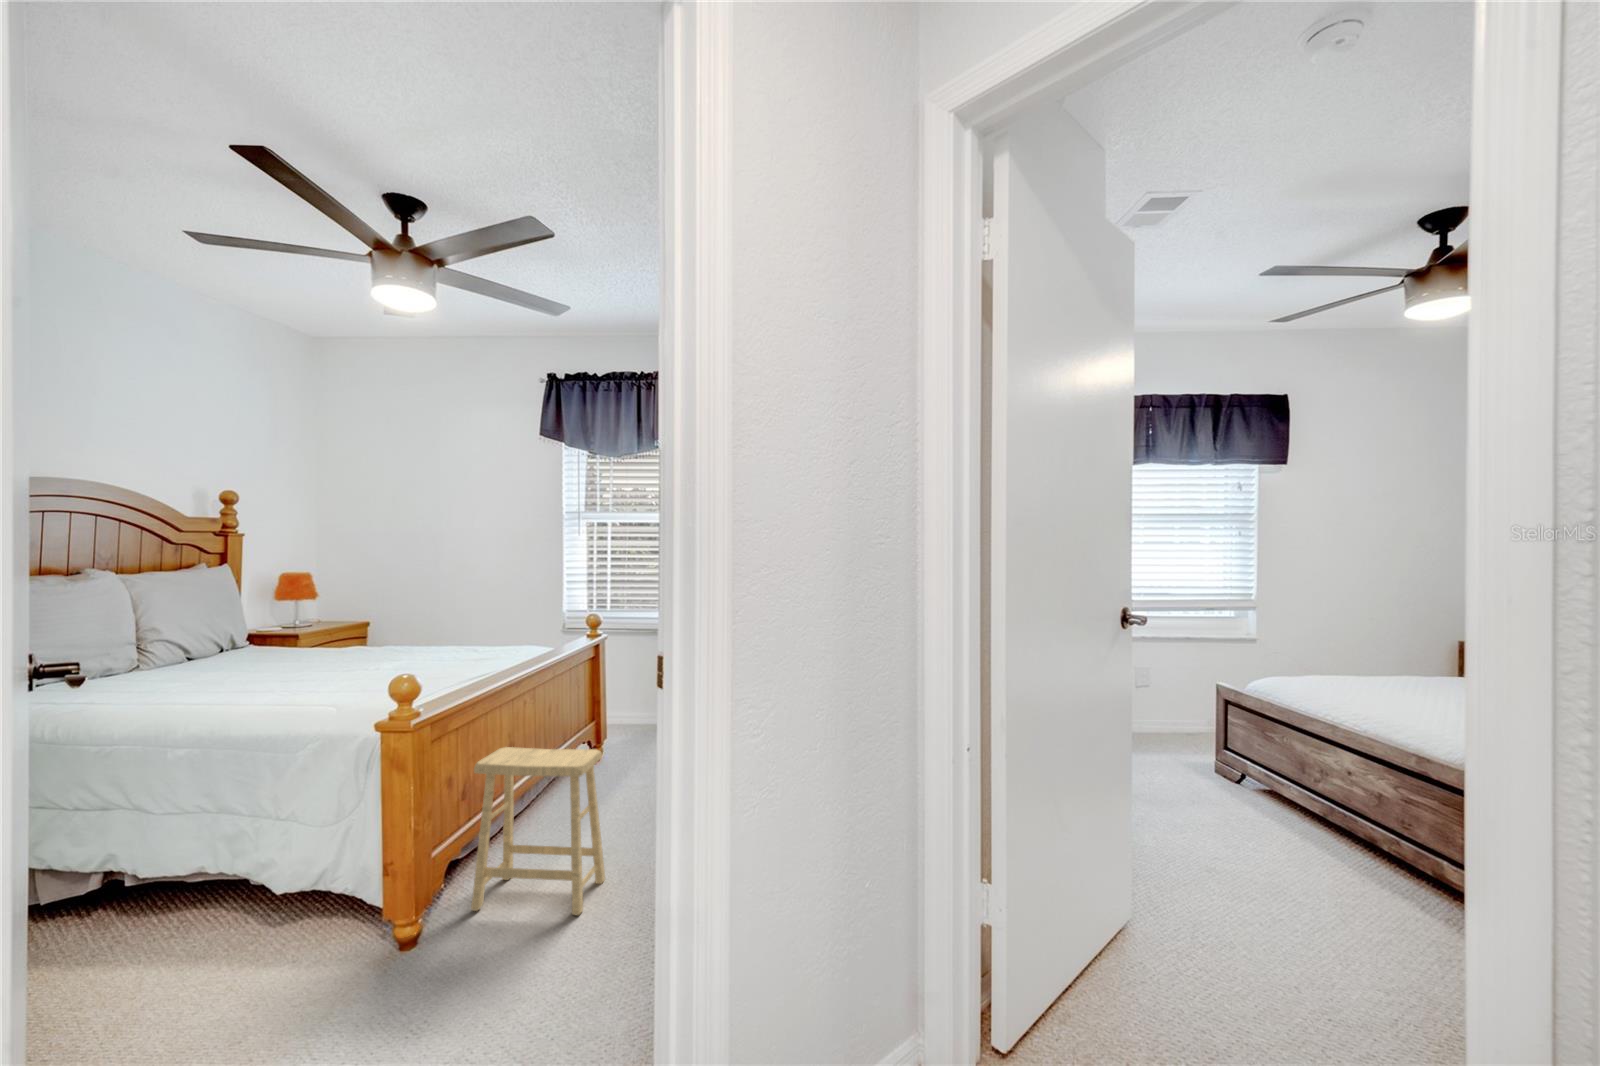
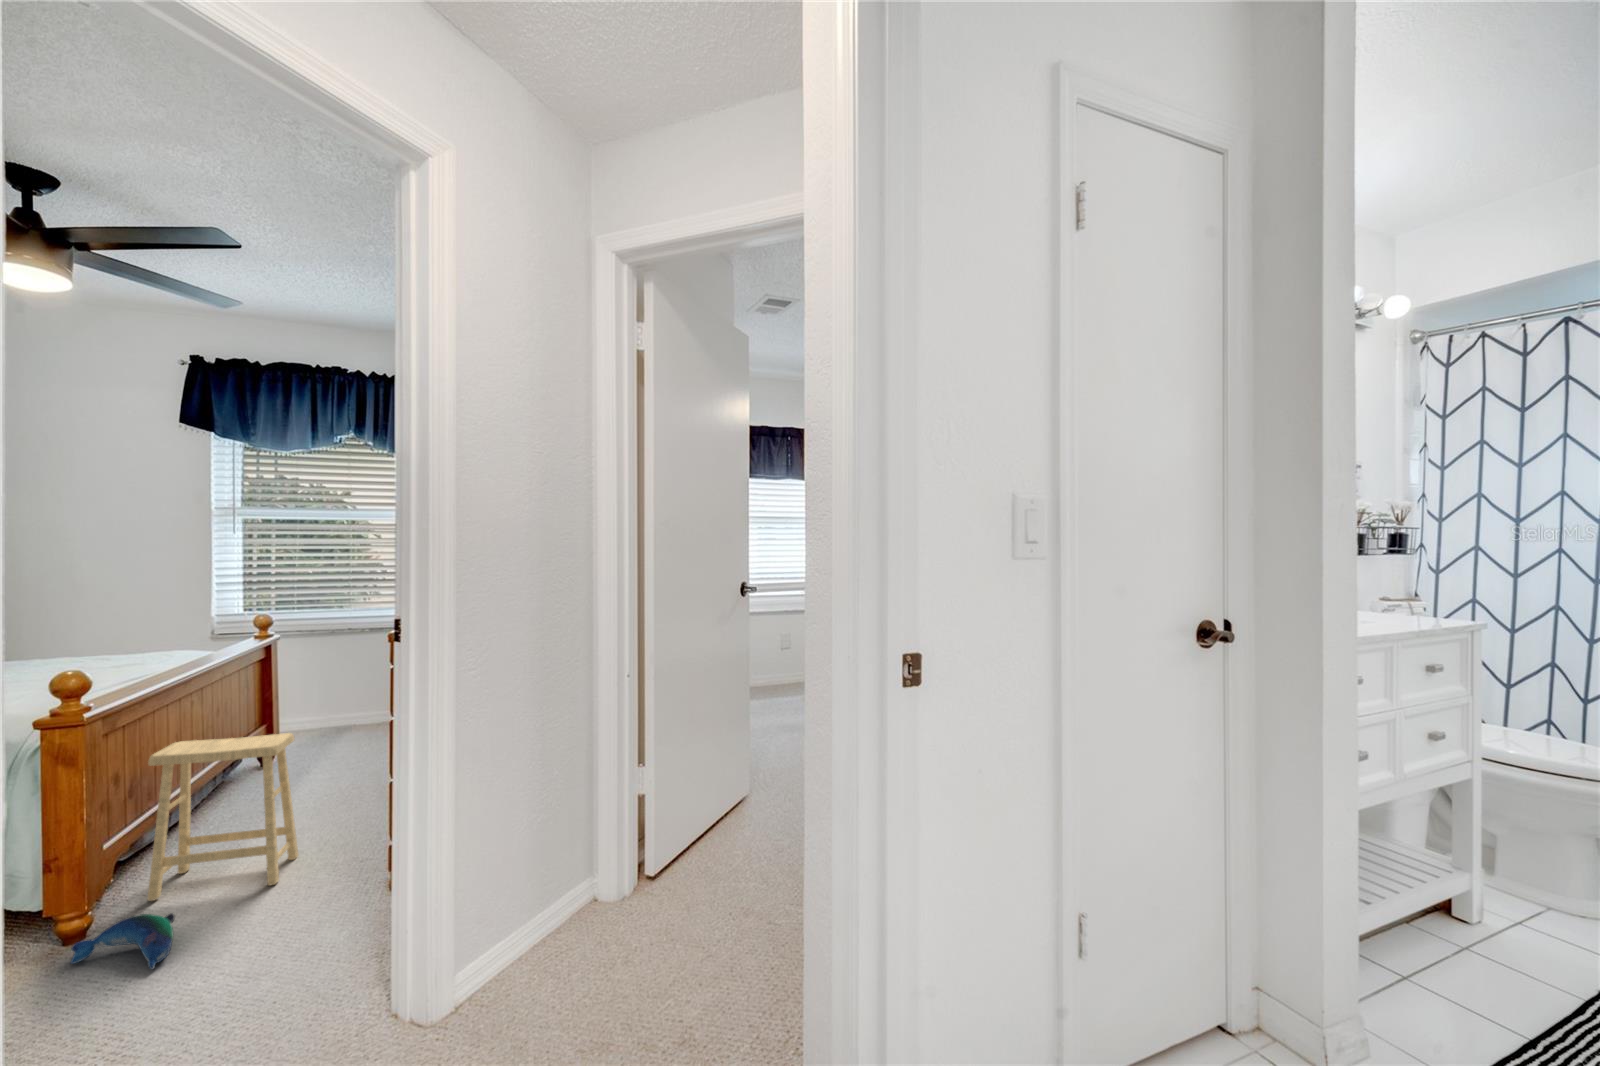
plush toy: none [392,938,481,1010] -> present [71,913,174,969]

